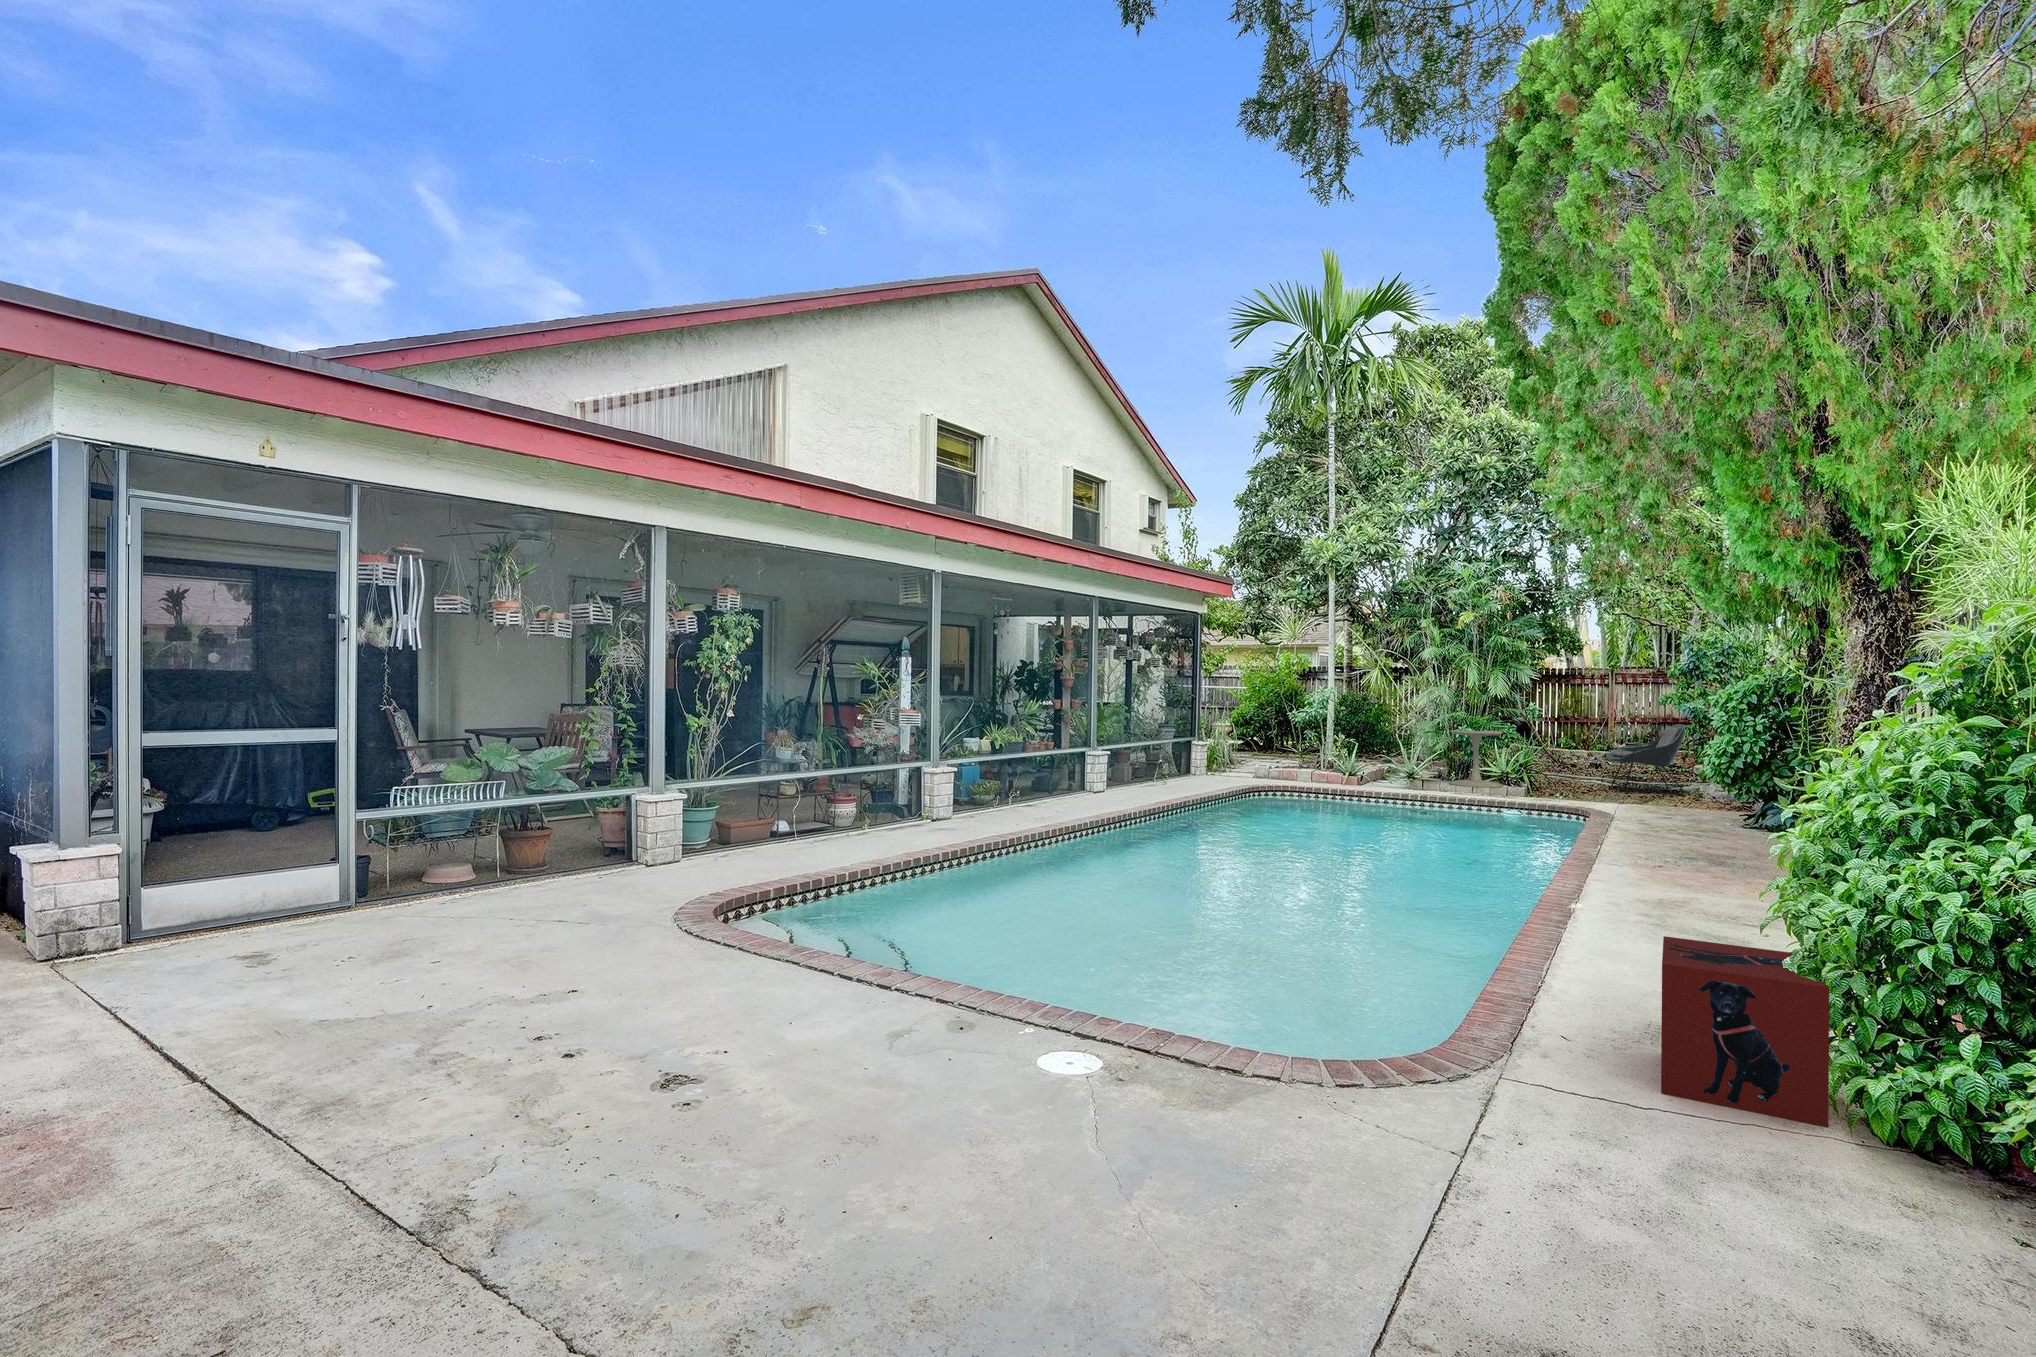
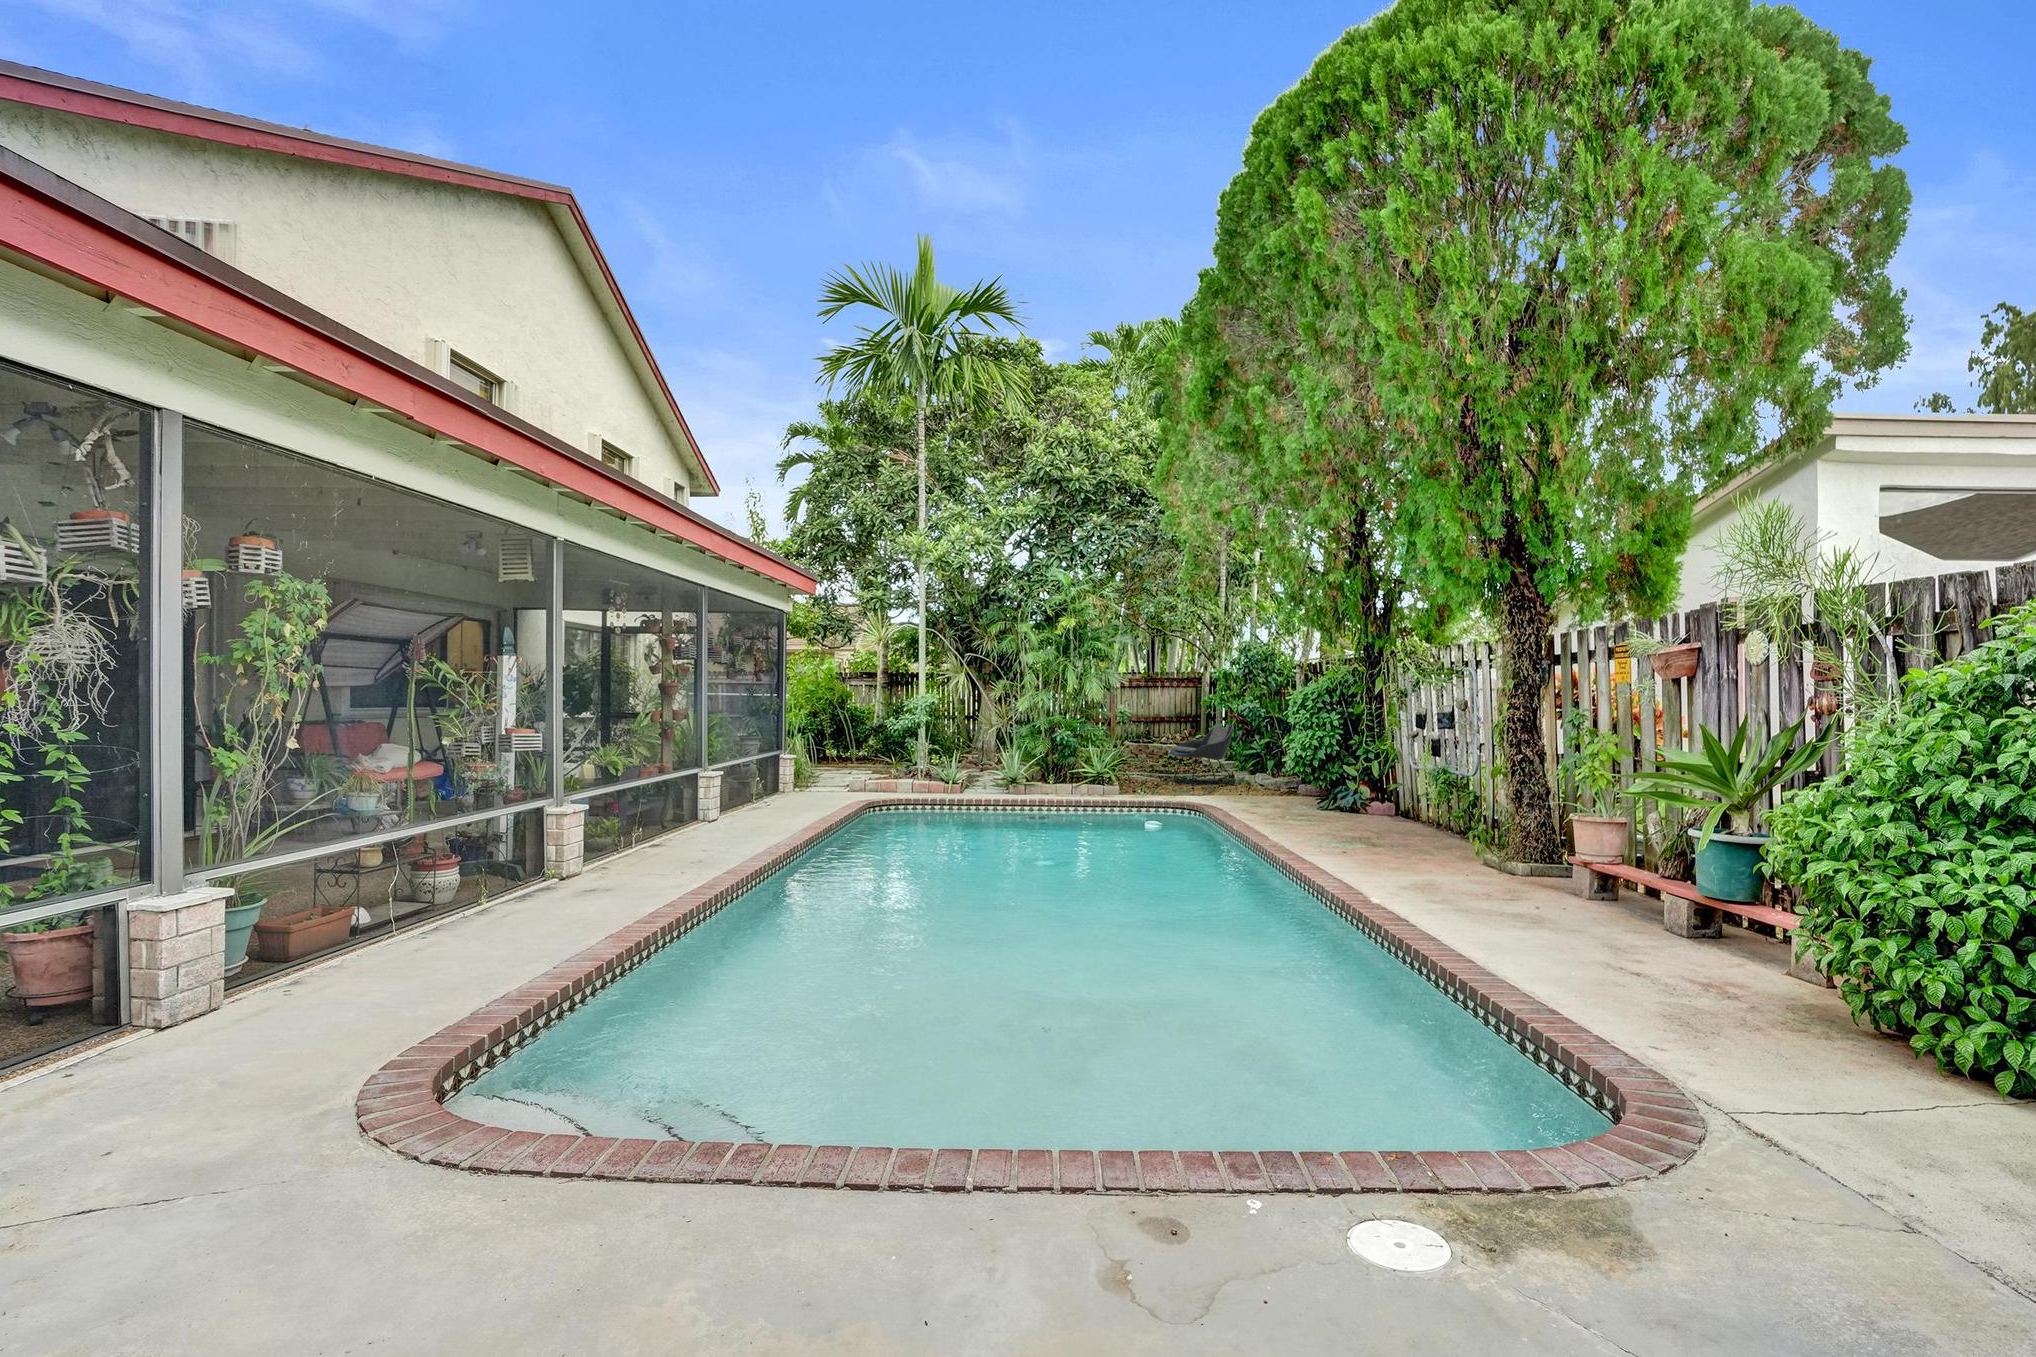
pedestal table: present [1449,730,1503,788] -> none [1044,732,1092,788]
storage box: present [1661,936,1829,1127] -> none [1754,937,1983,1106]

